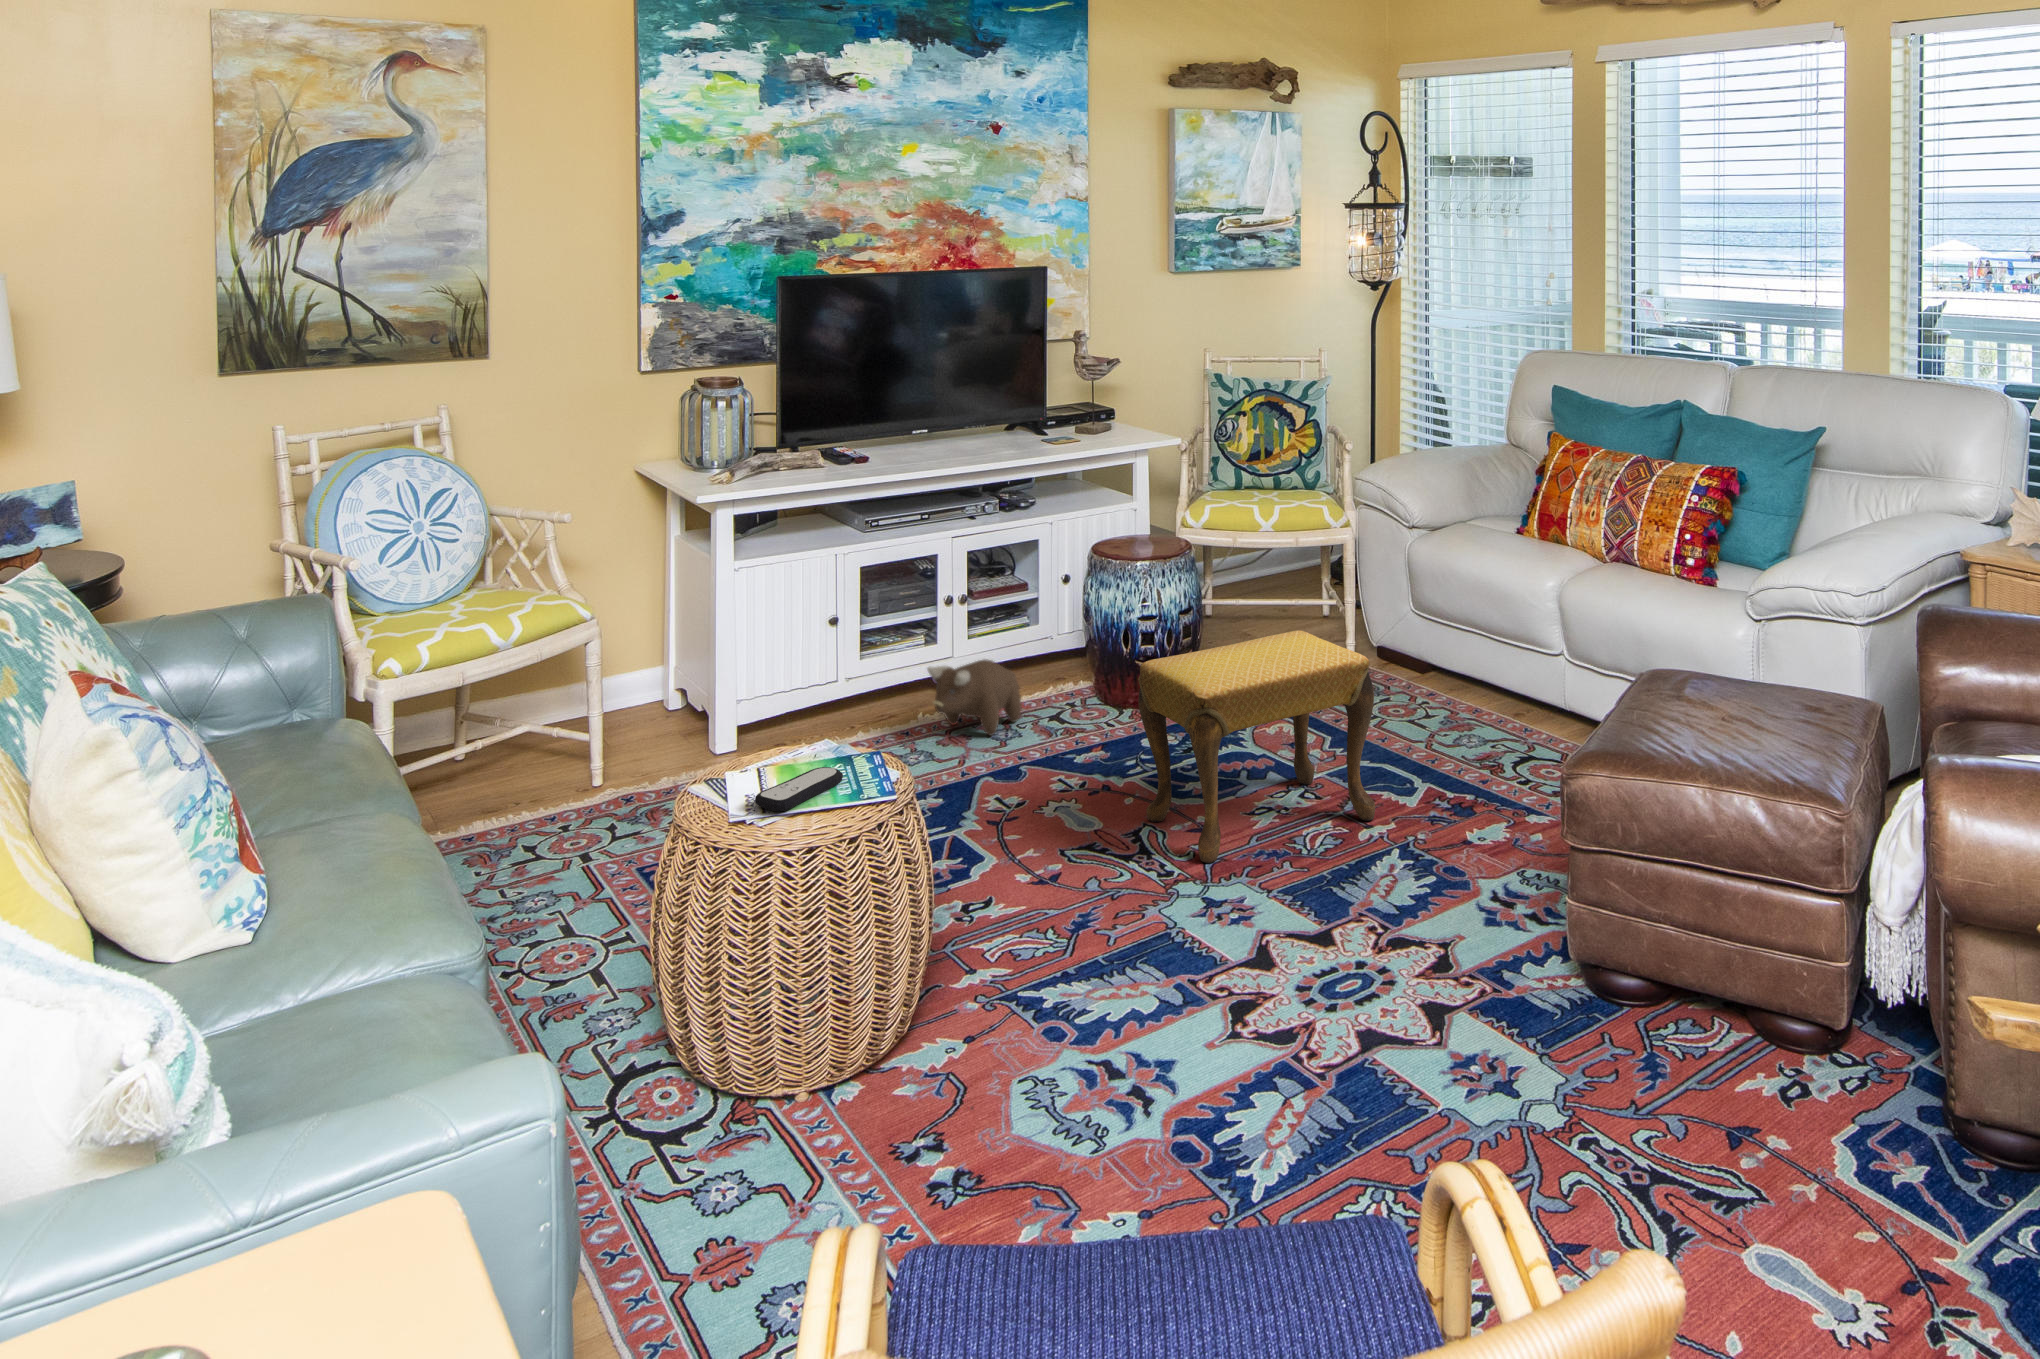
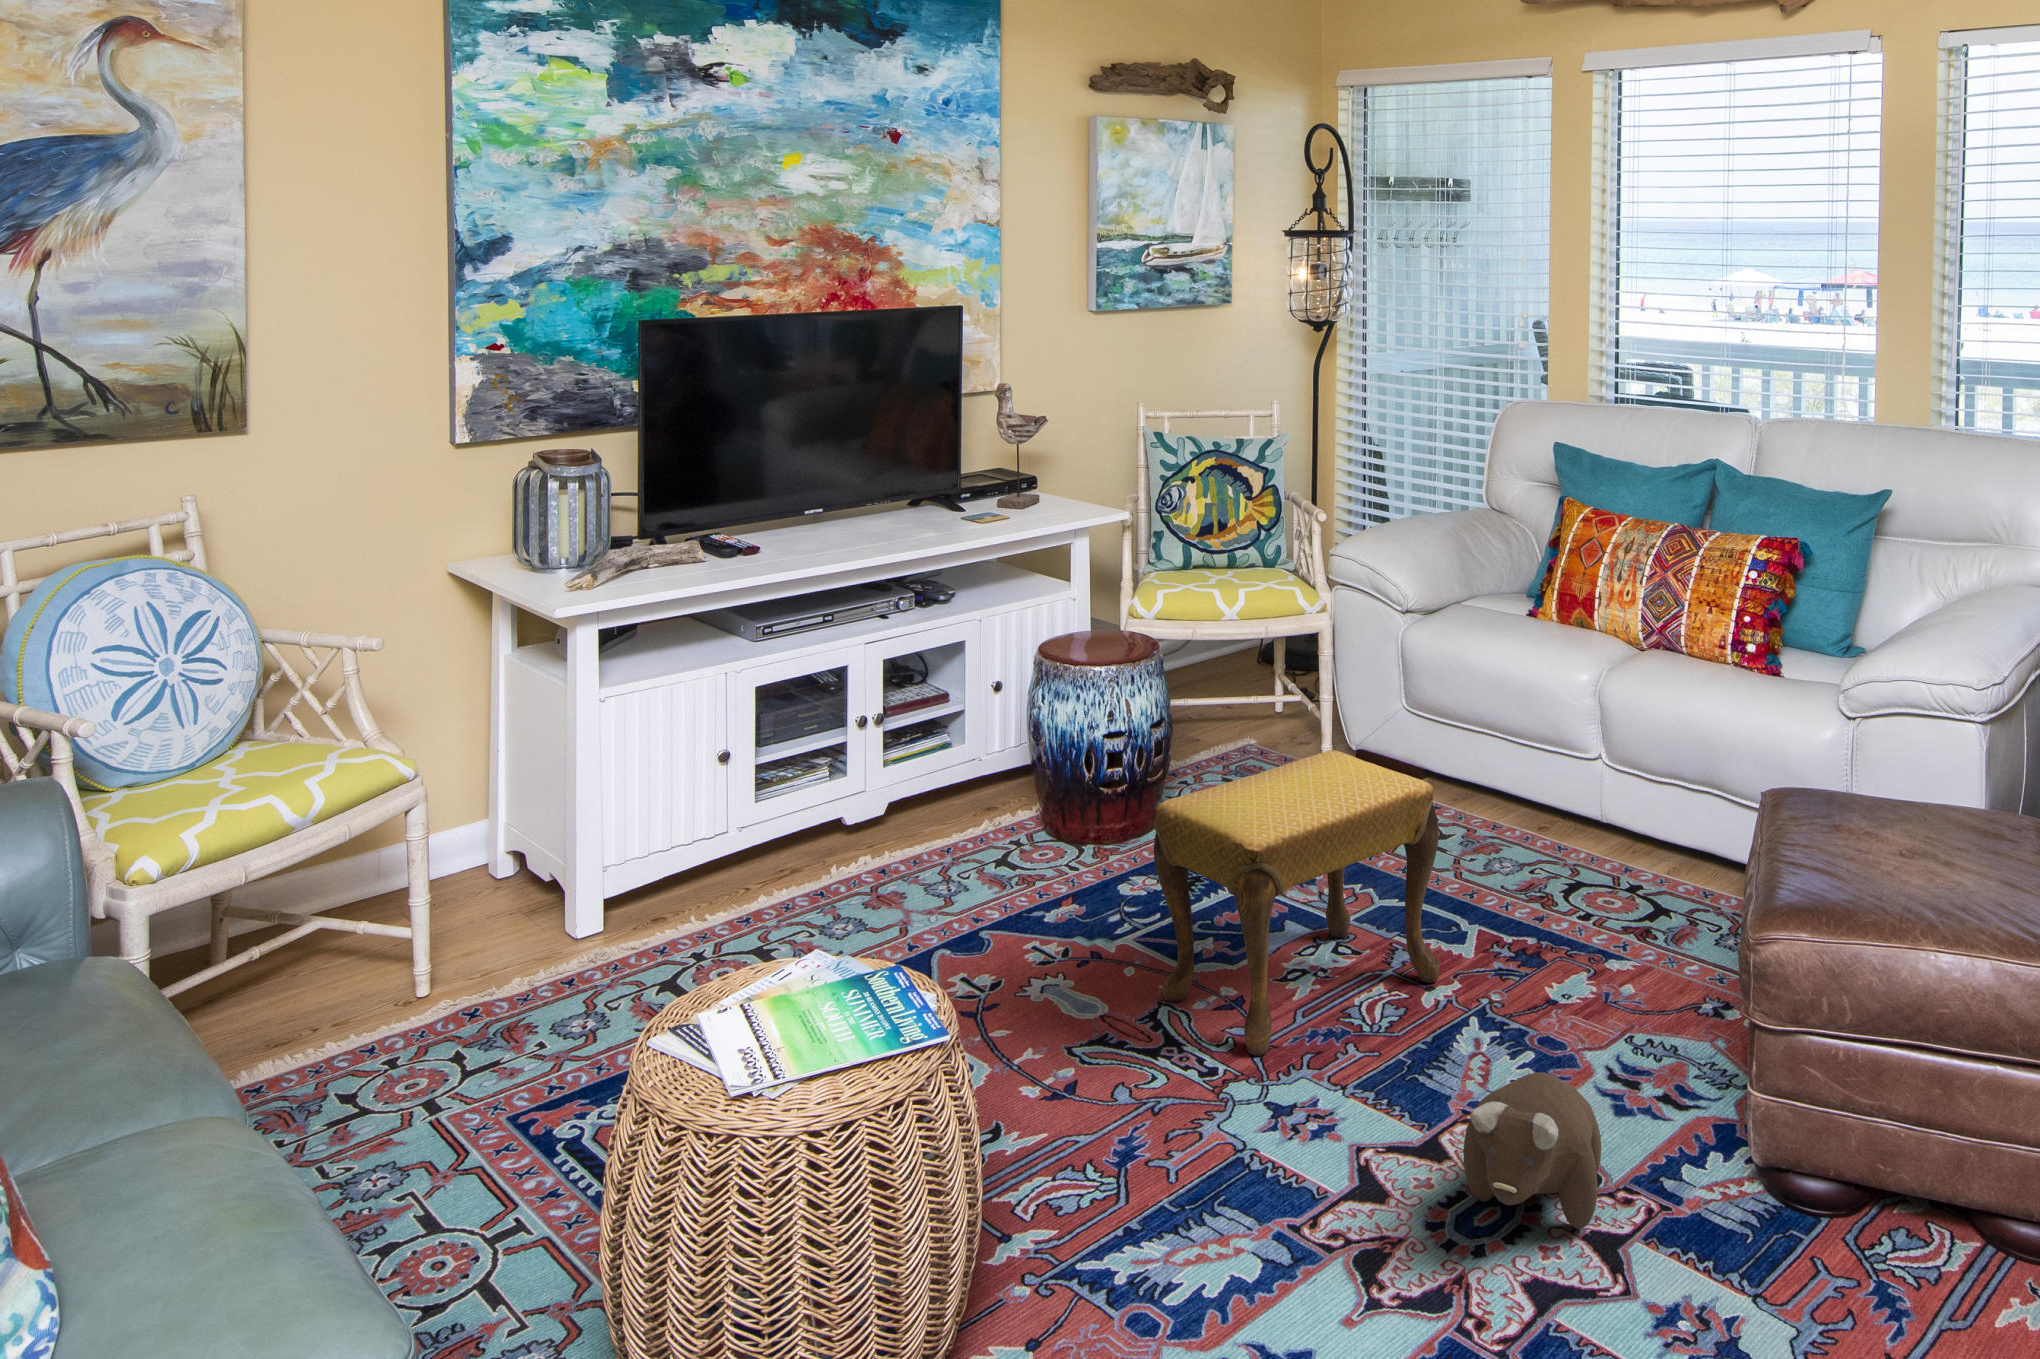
plush toy: present [927,659,1022,735] -> present [1463,1072,1601,1229]
remote control: present [755,767,843,812] -> none [745,993,855,1068]

